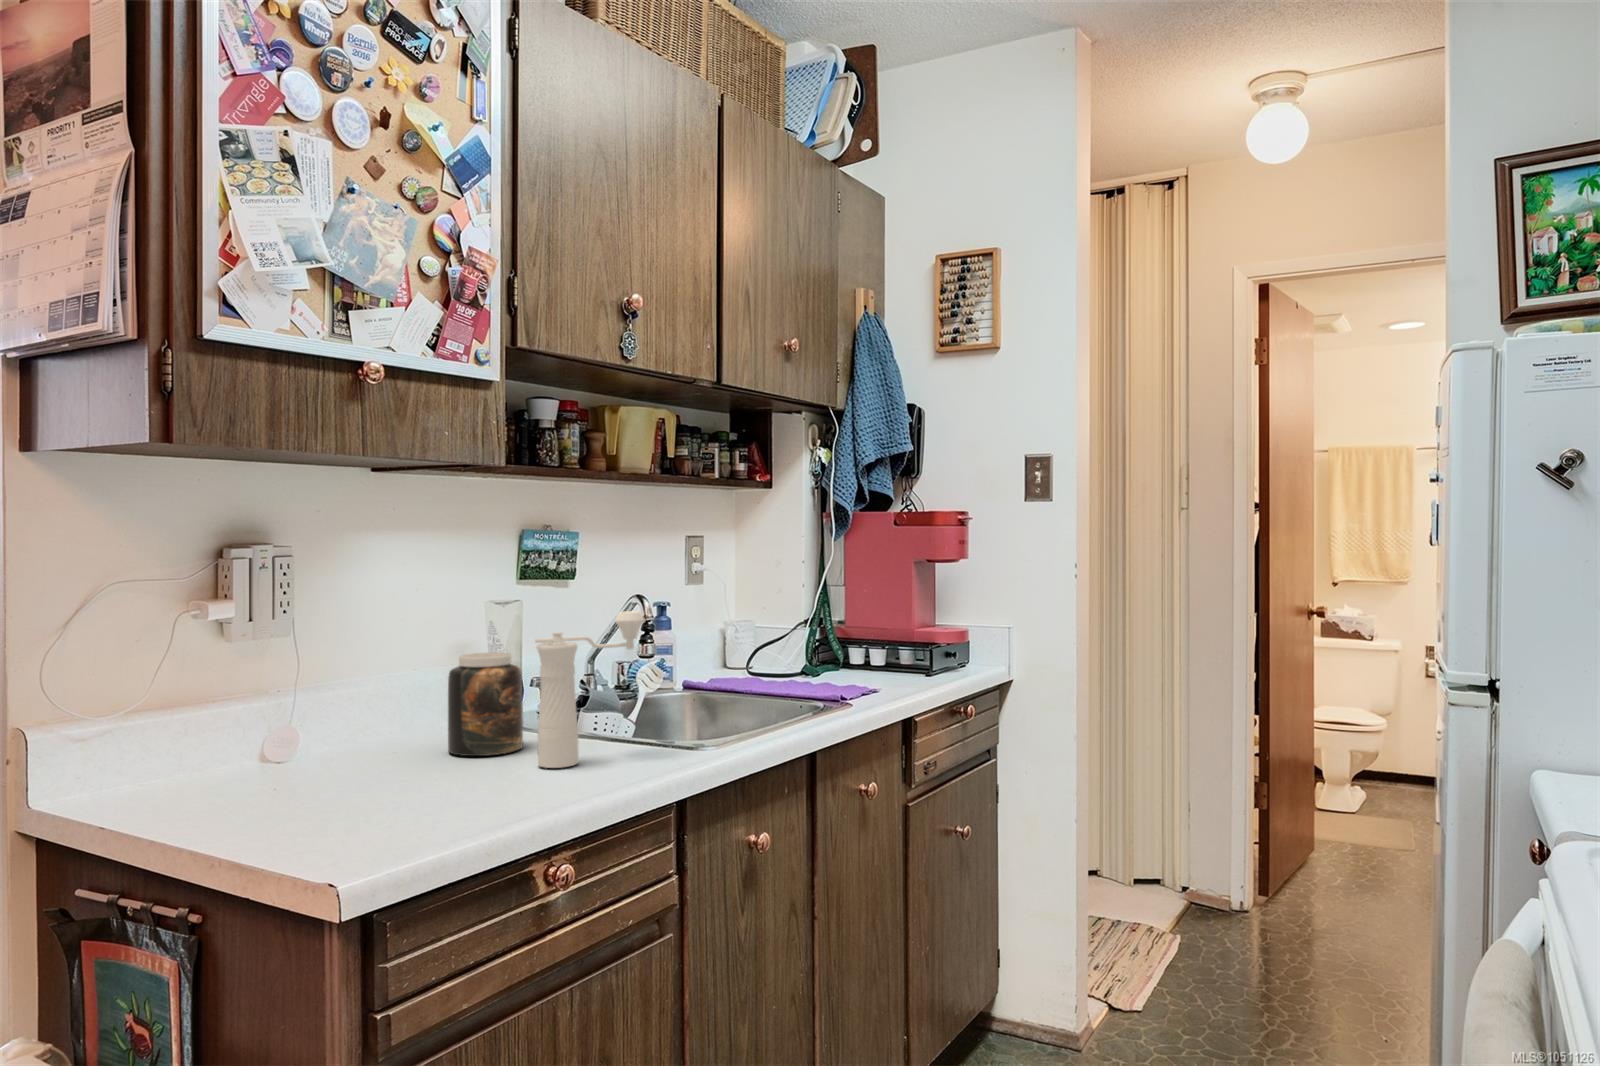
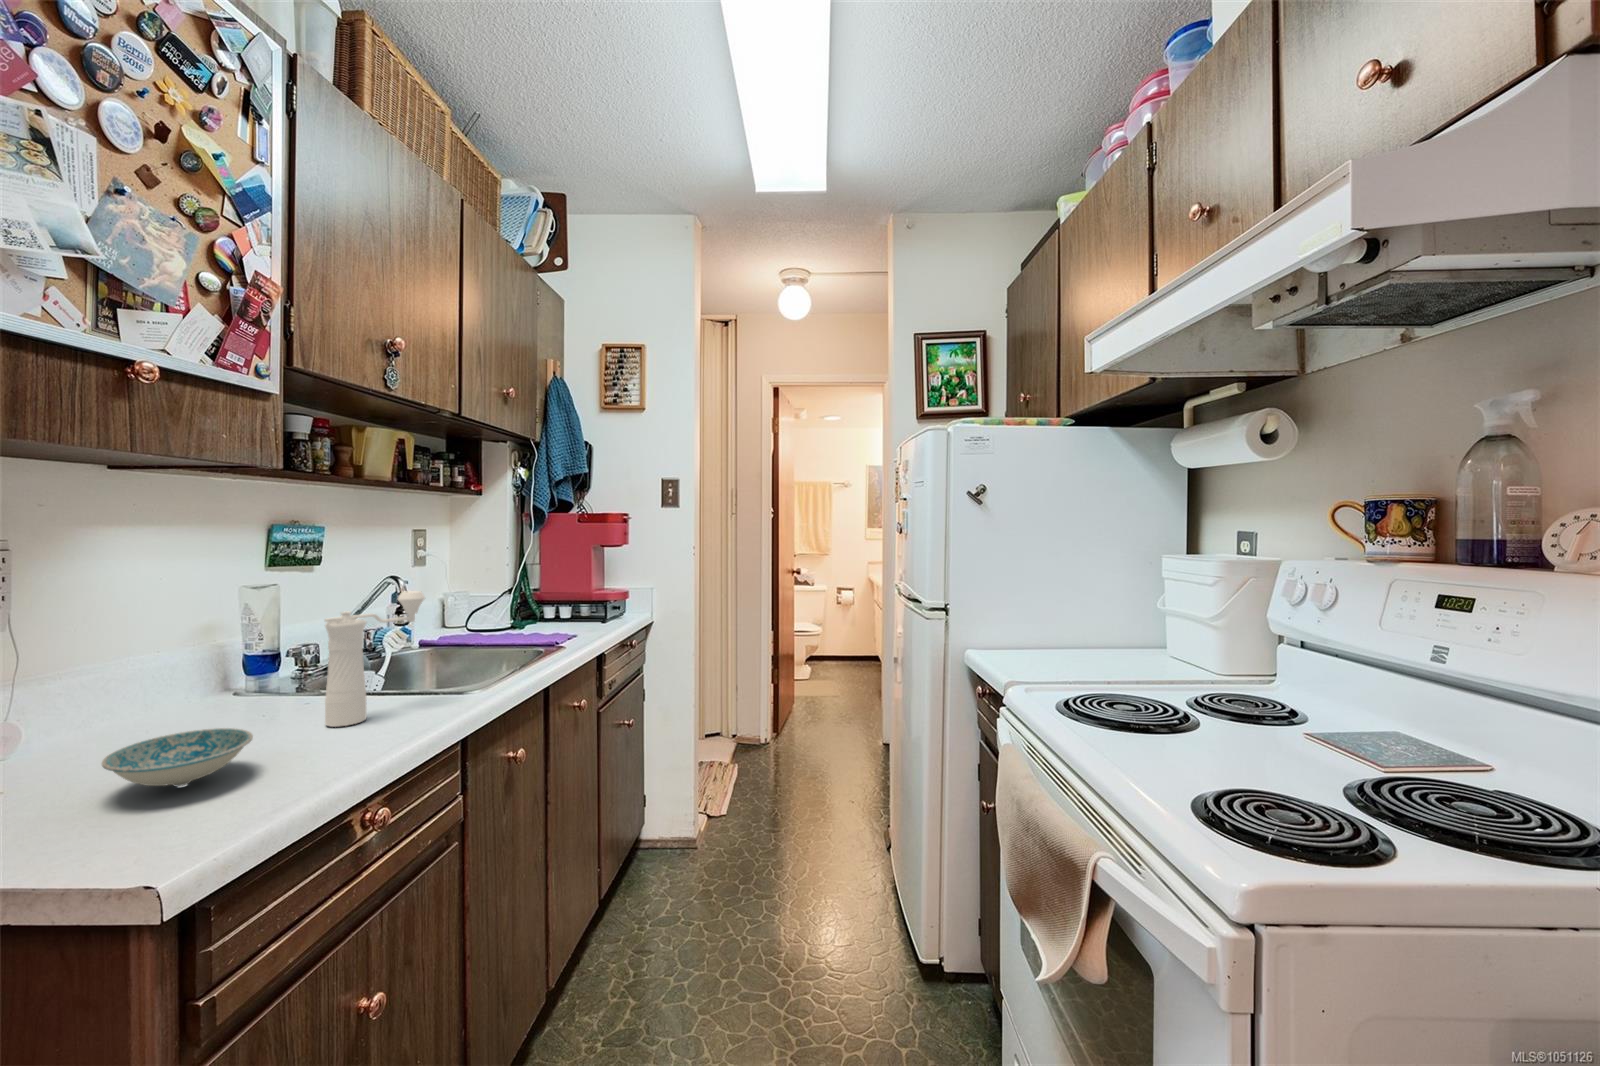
jar: present [448,652,523,756] -> none [214,631,297,726]
ceramic bowl: none [331,750,453,804] -> present [102,728,253,786]

